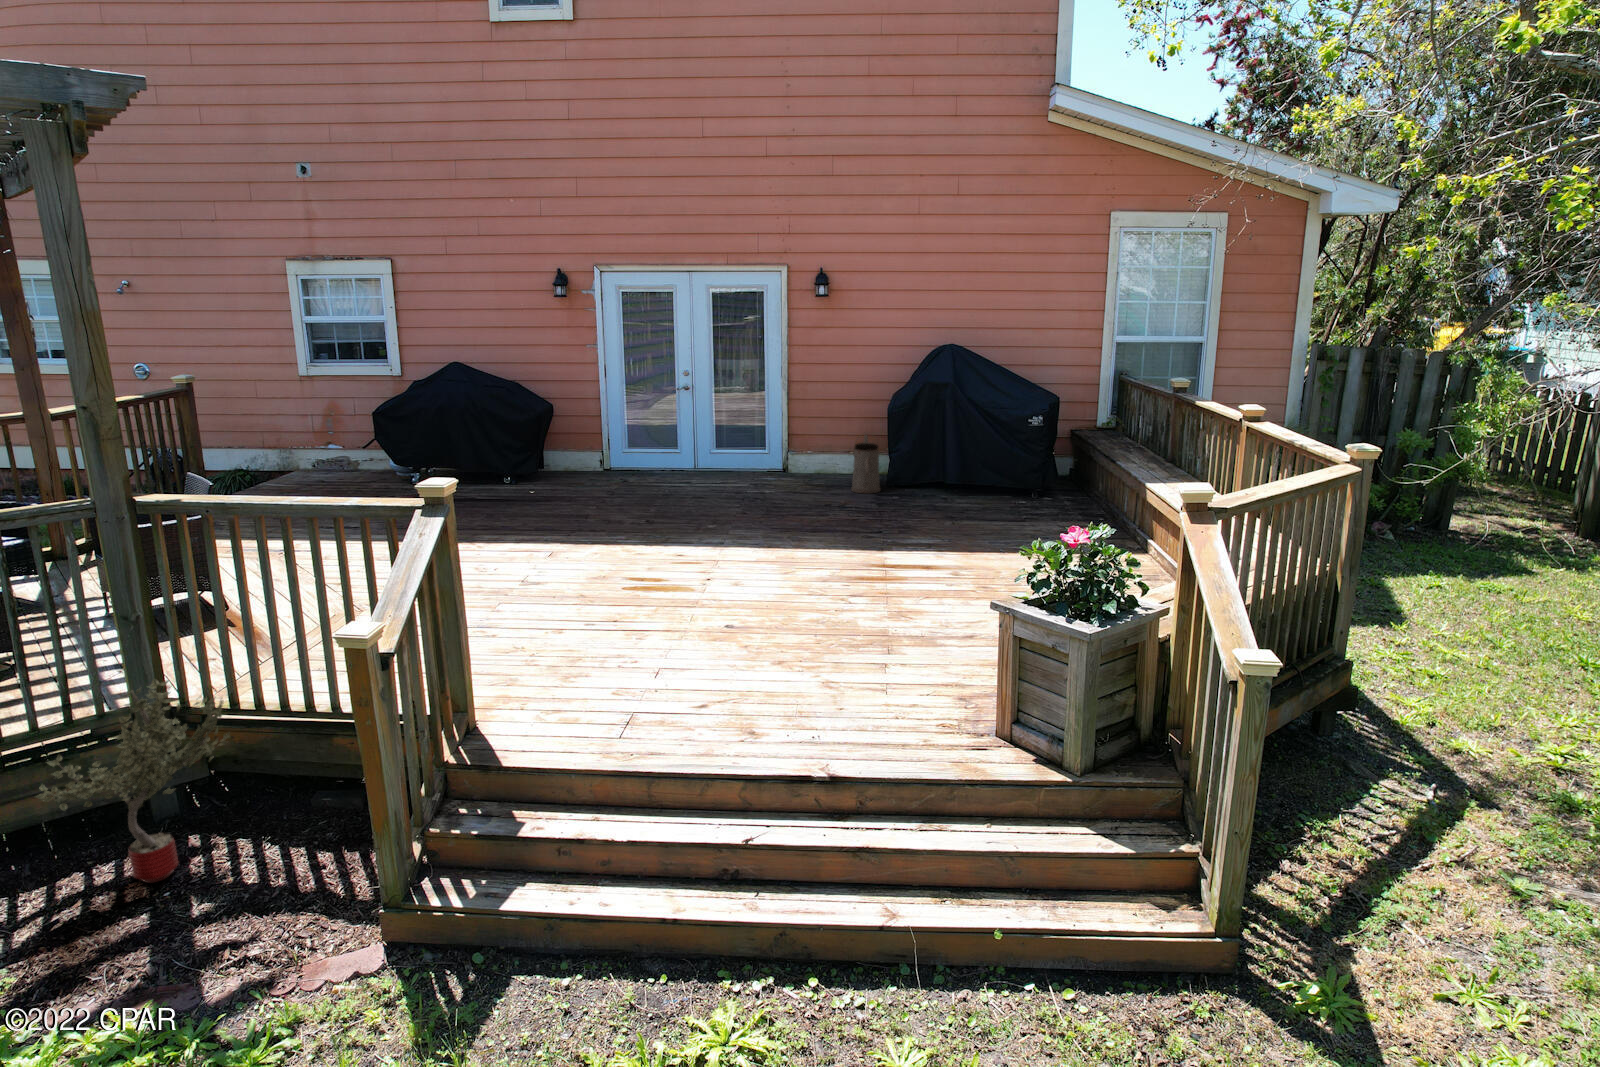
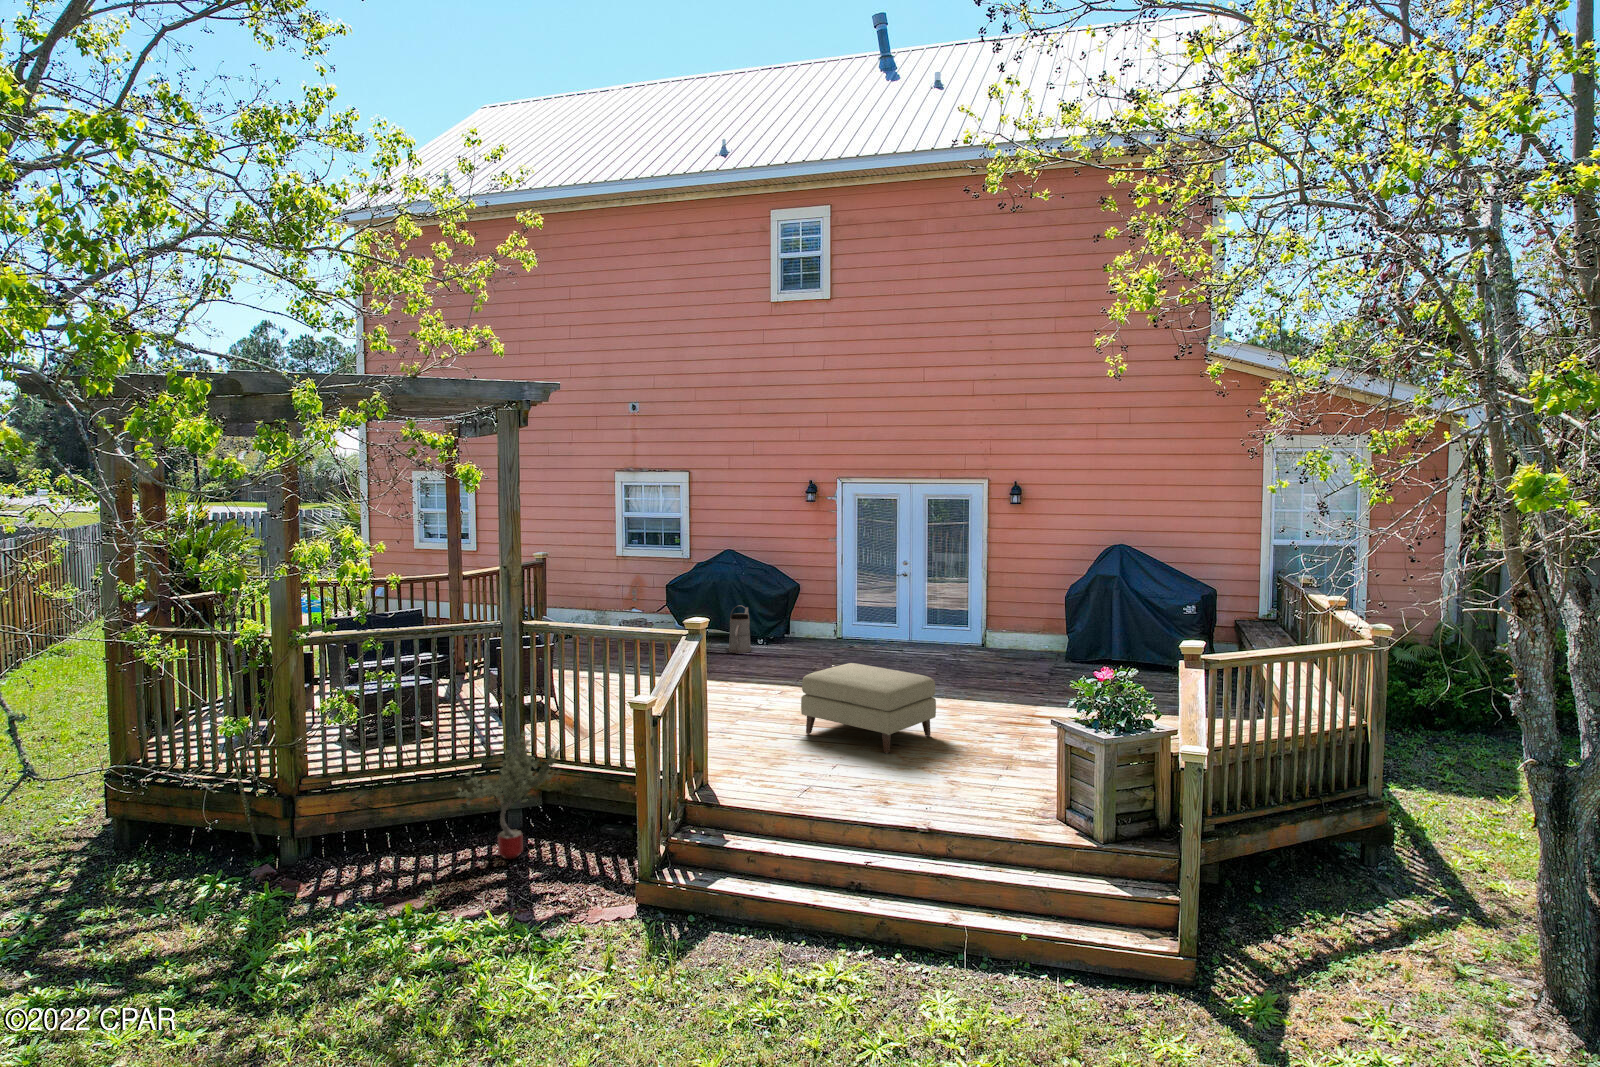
watering can: present [851,433,881,493] -> present [728,605,752,653]
ottoman: none [605,522,794,649] -> present [801,663,936,753]

